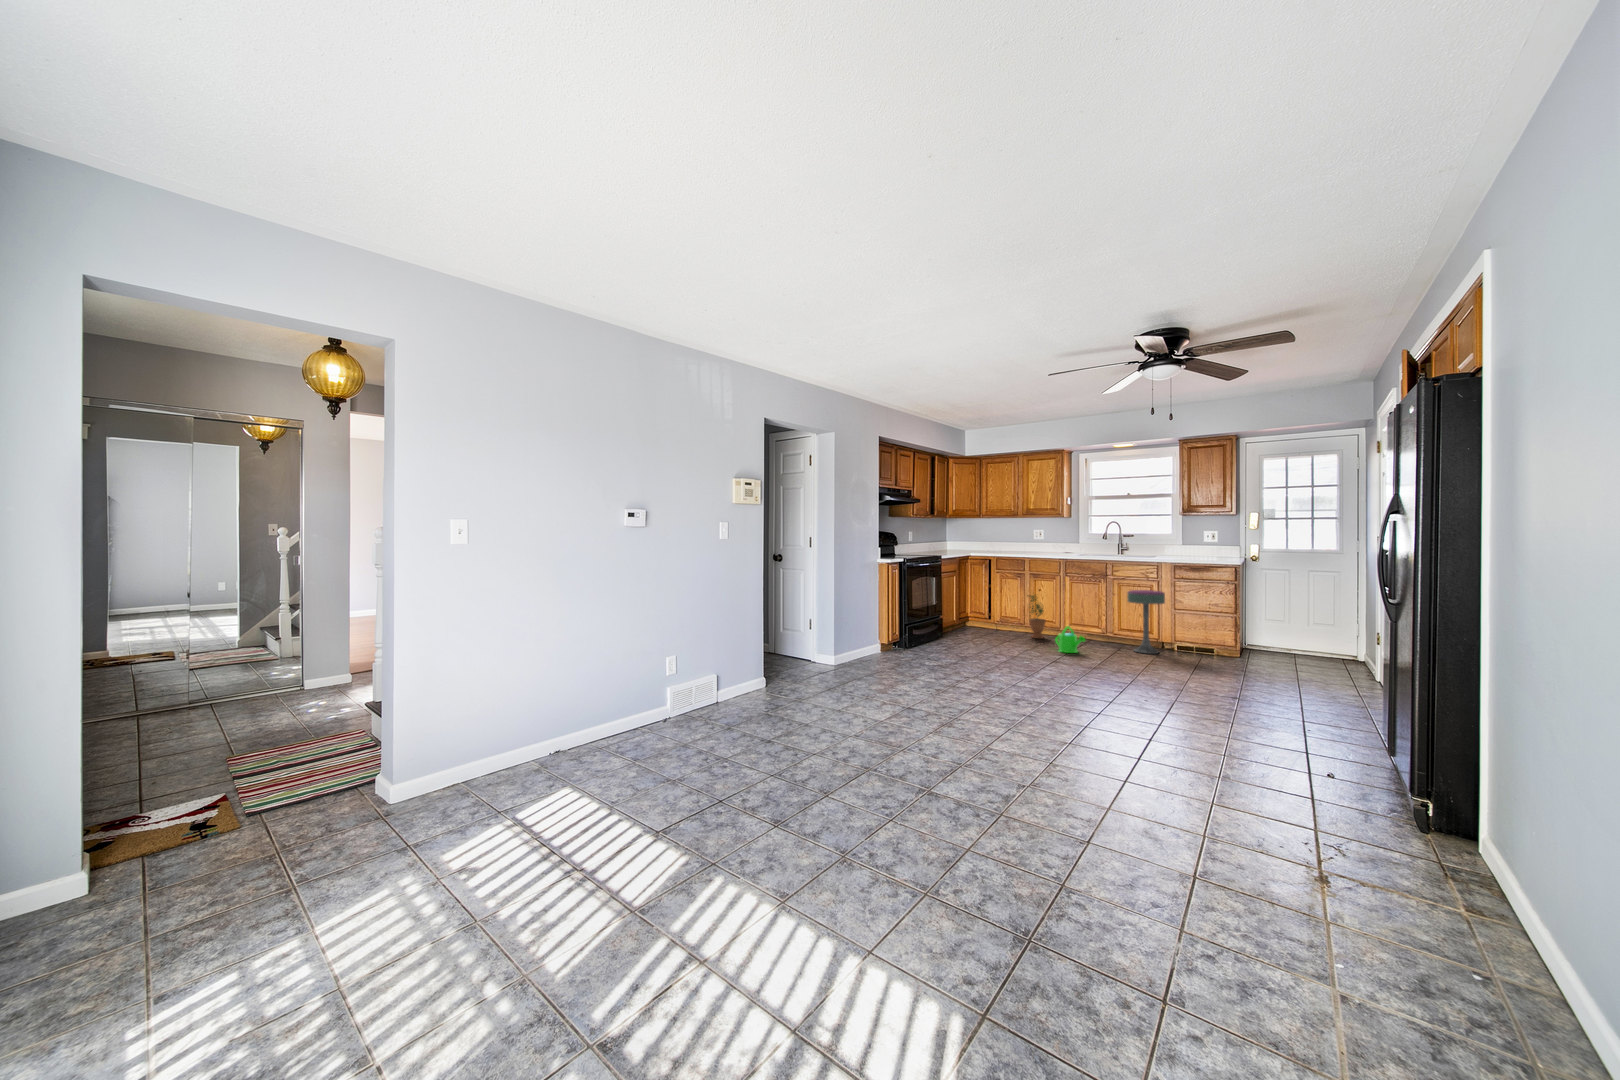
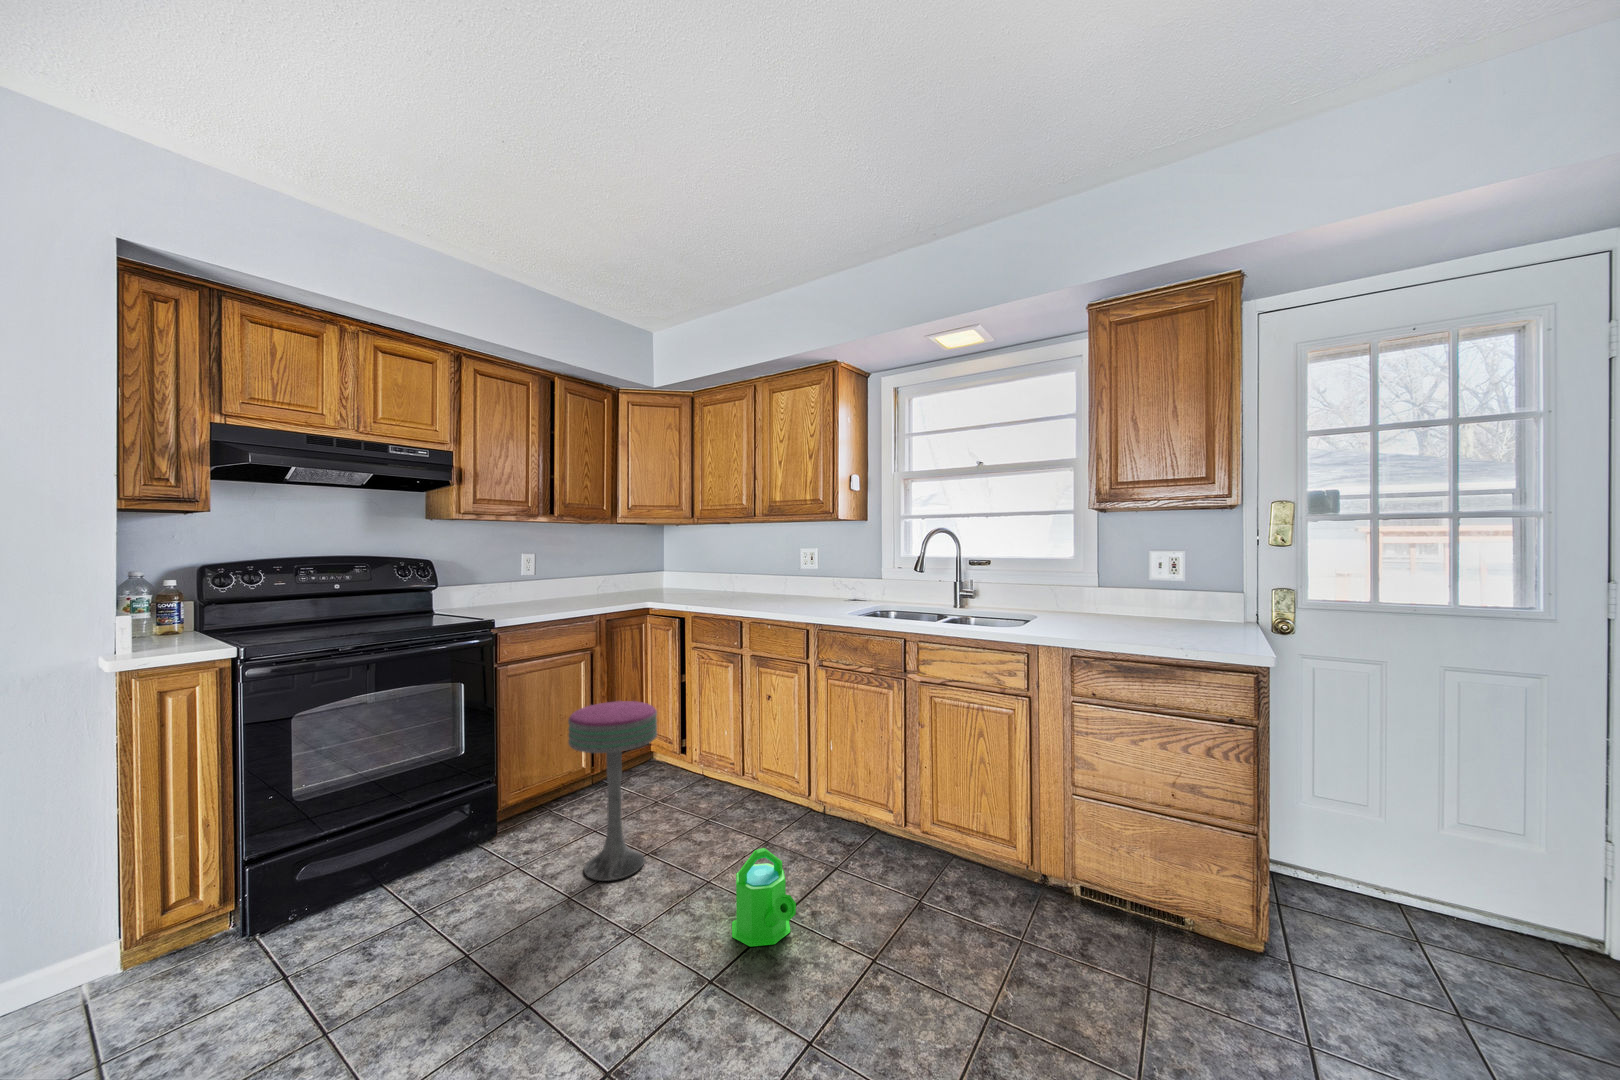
bar stool: present [1127,590,1165,654] -> present [568,701,657,881]
potted plant: present [1029,595,1046,638] -> none [727,703,774,828]

